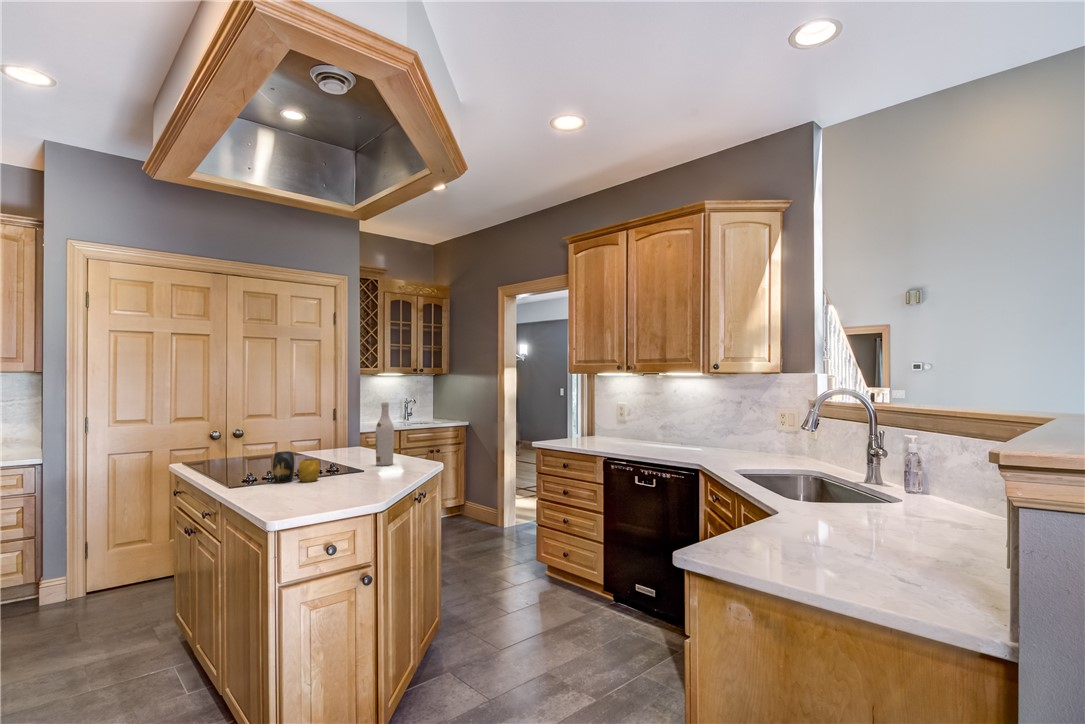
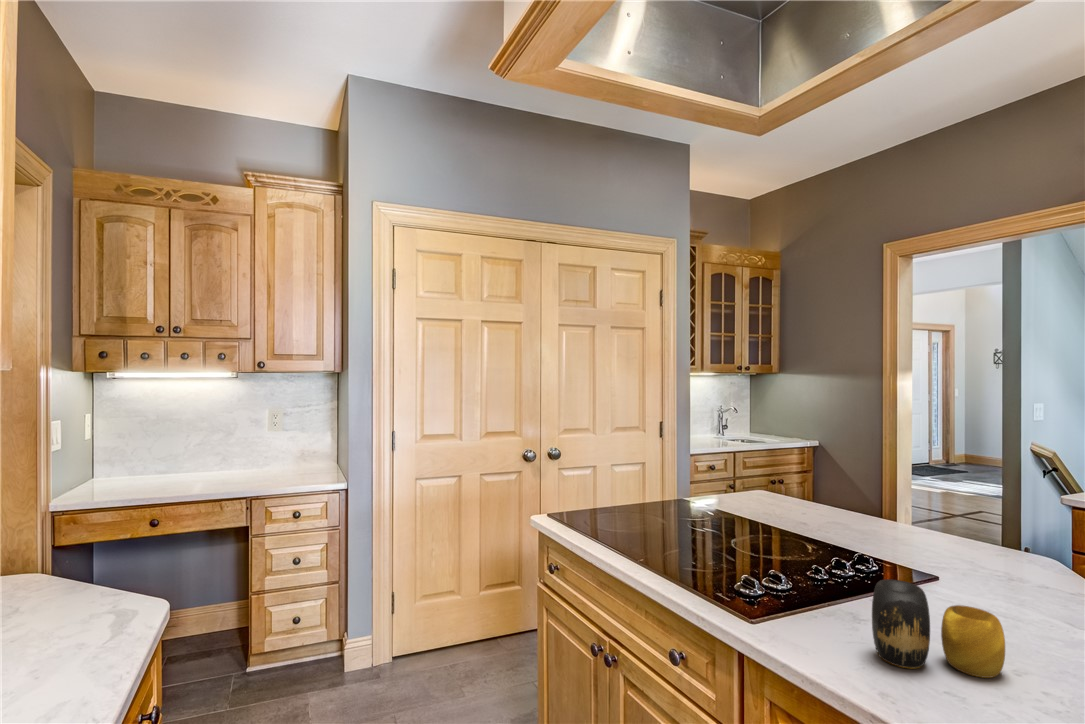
wine bottle: present [375,402,394,466] -> none [980,447,1032,595]

